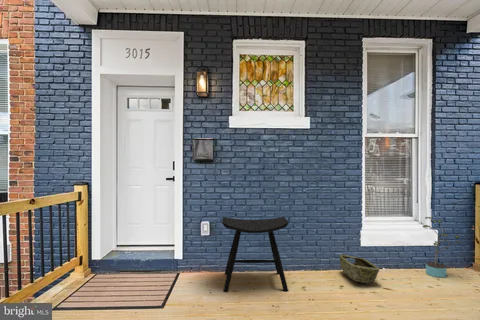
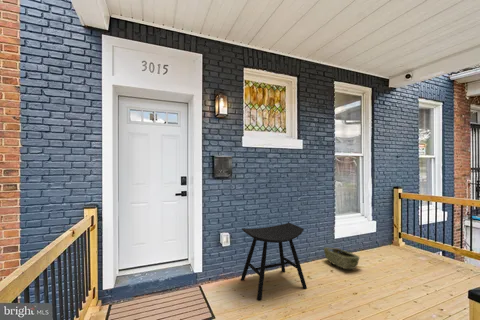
potted plant: present [423,217,460,277] -> none [370,212,396,255]

